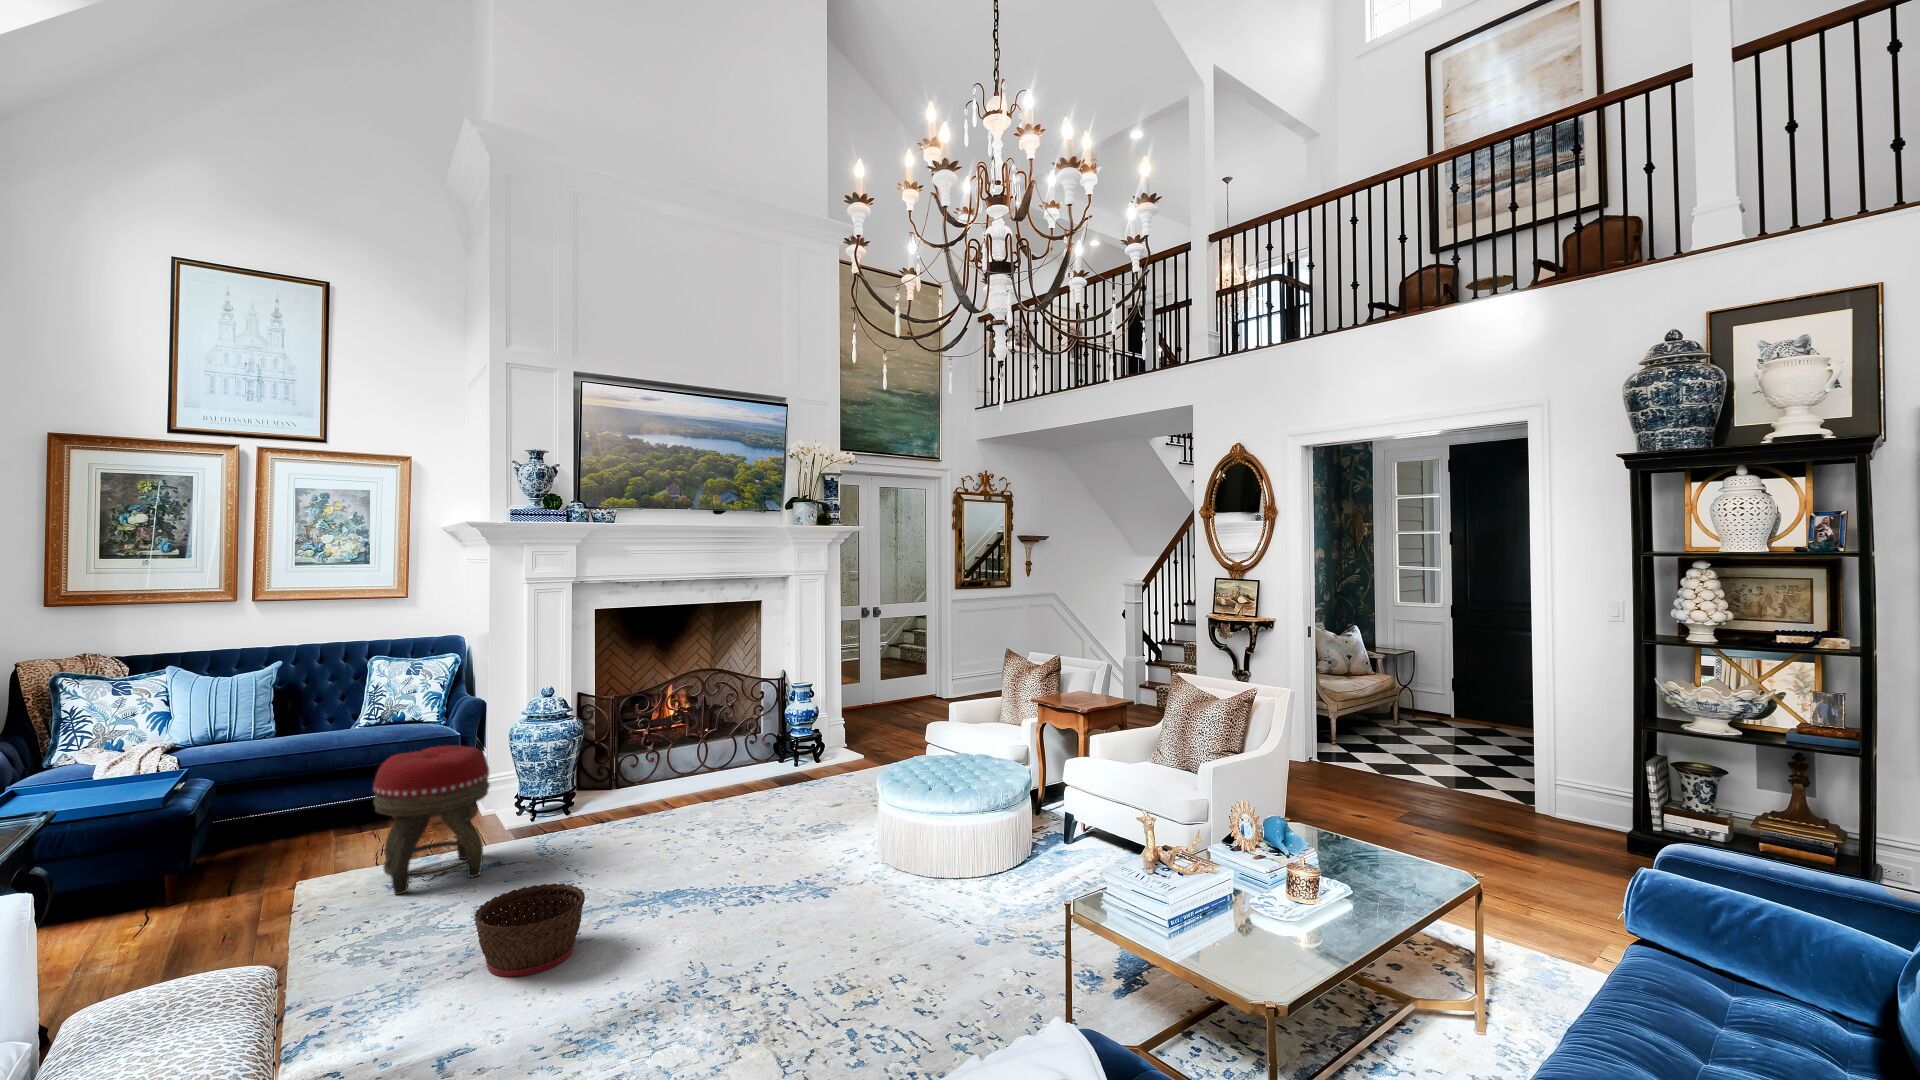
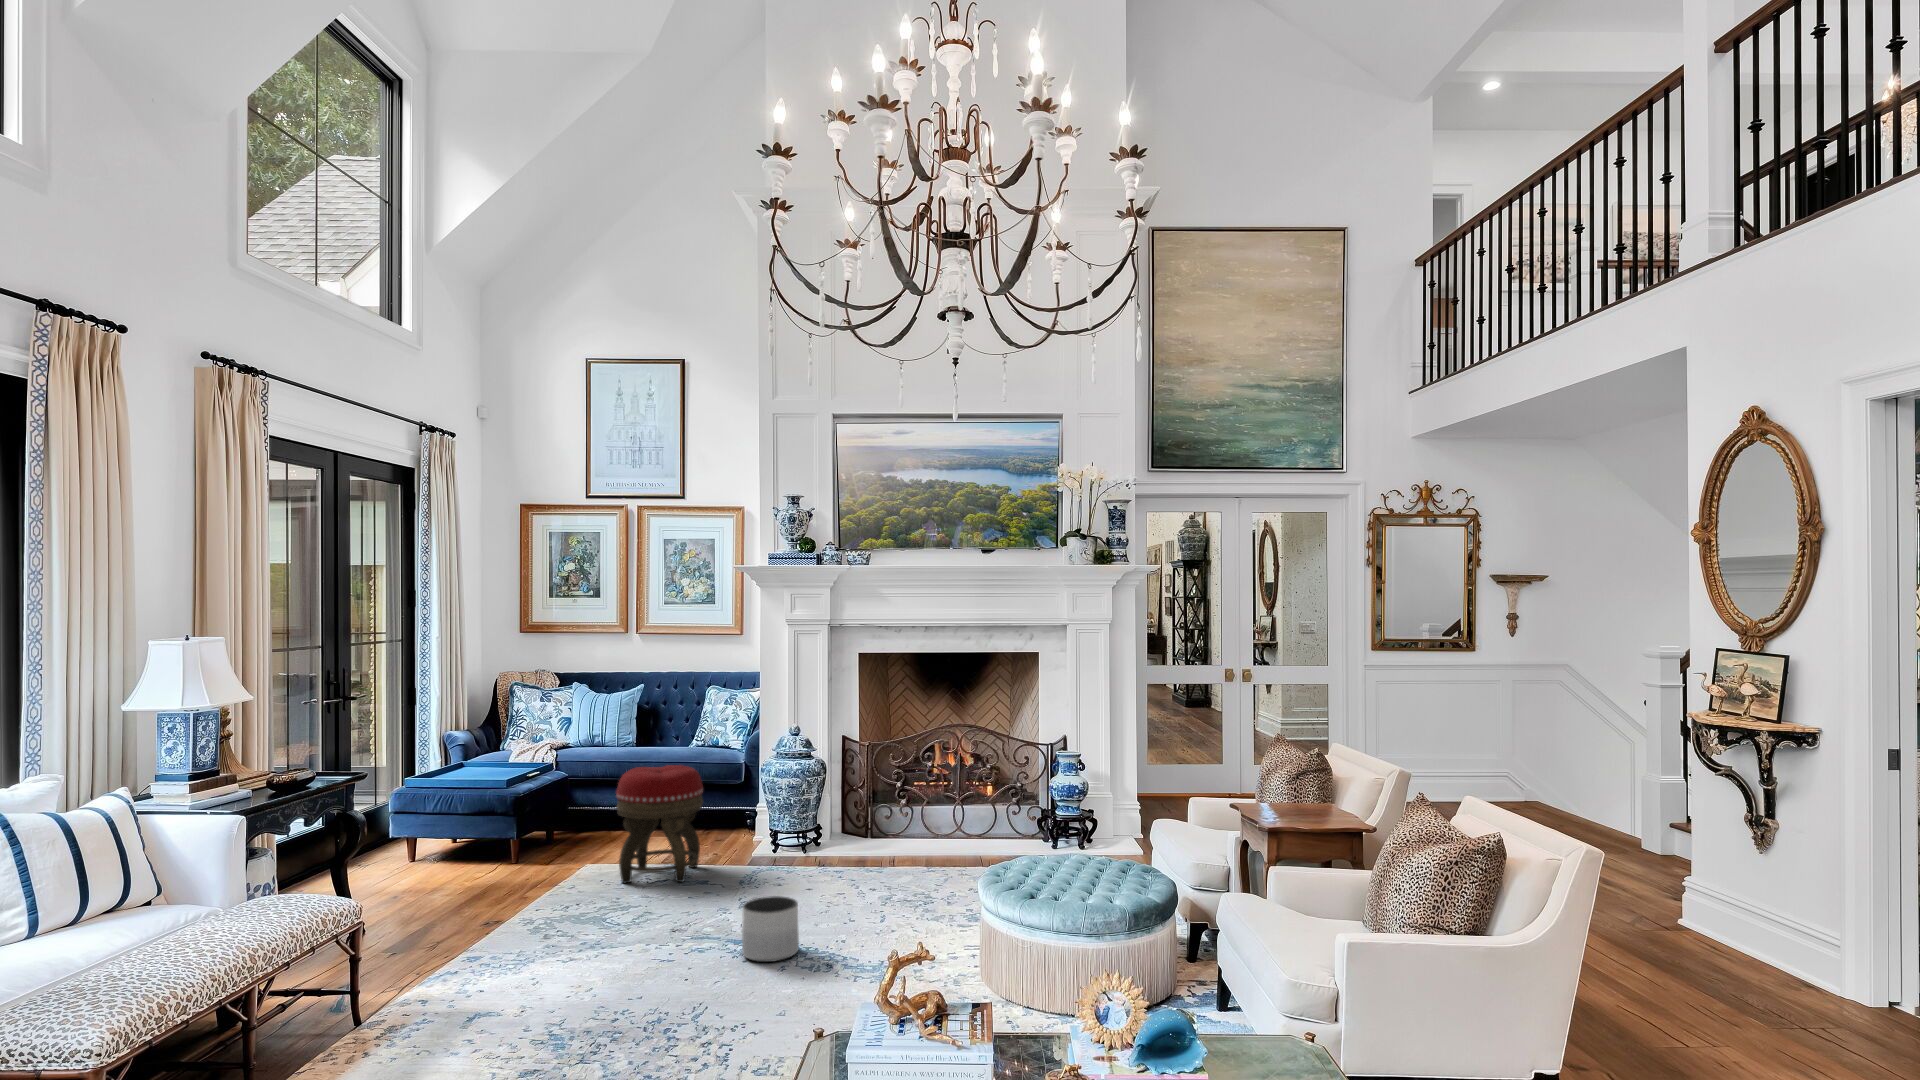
planter: none [683,859,743,932] -> present [742,896,799,962]
basket: present [474,884,585,977] -> none [587,887,674,955]

